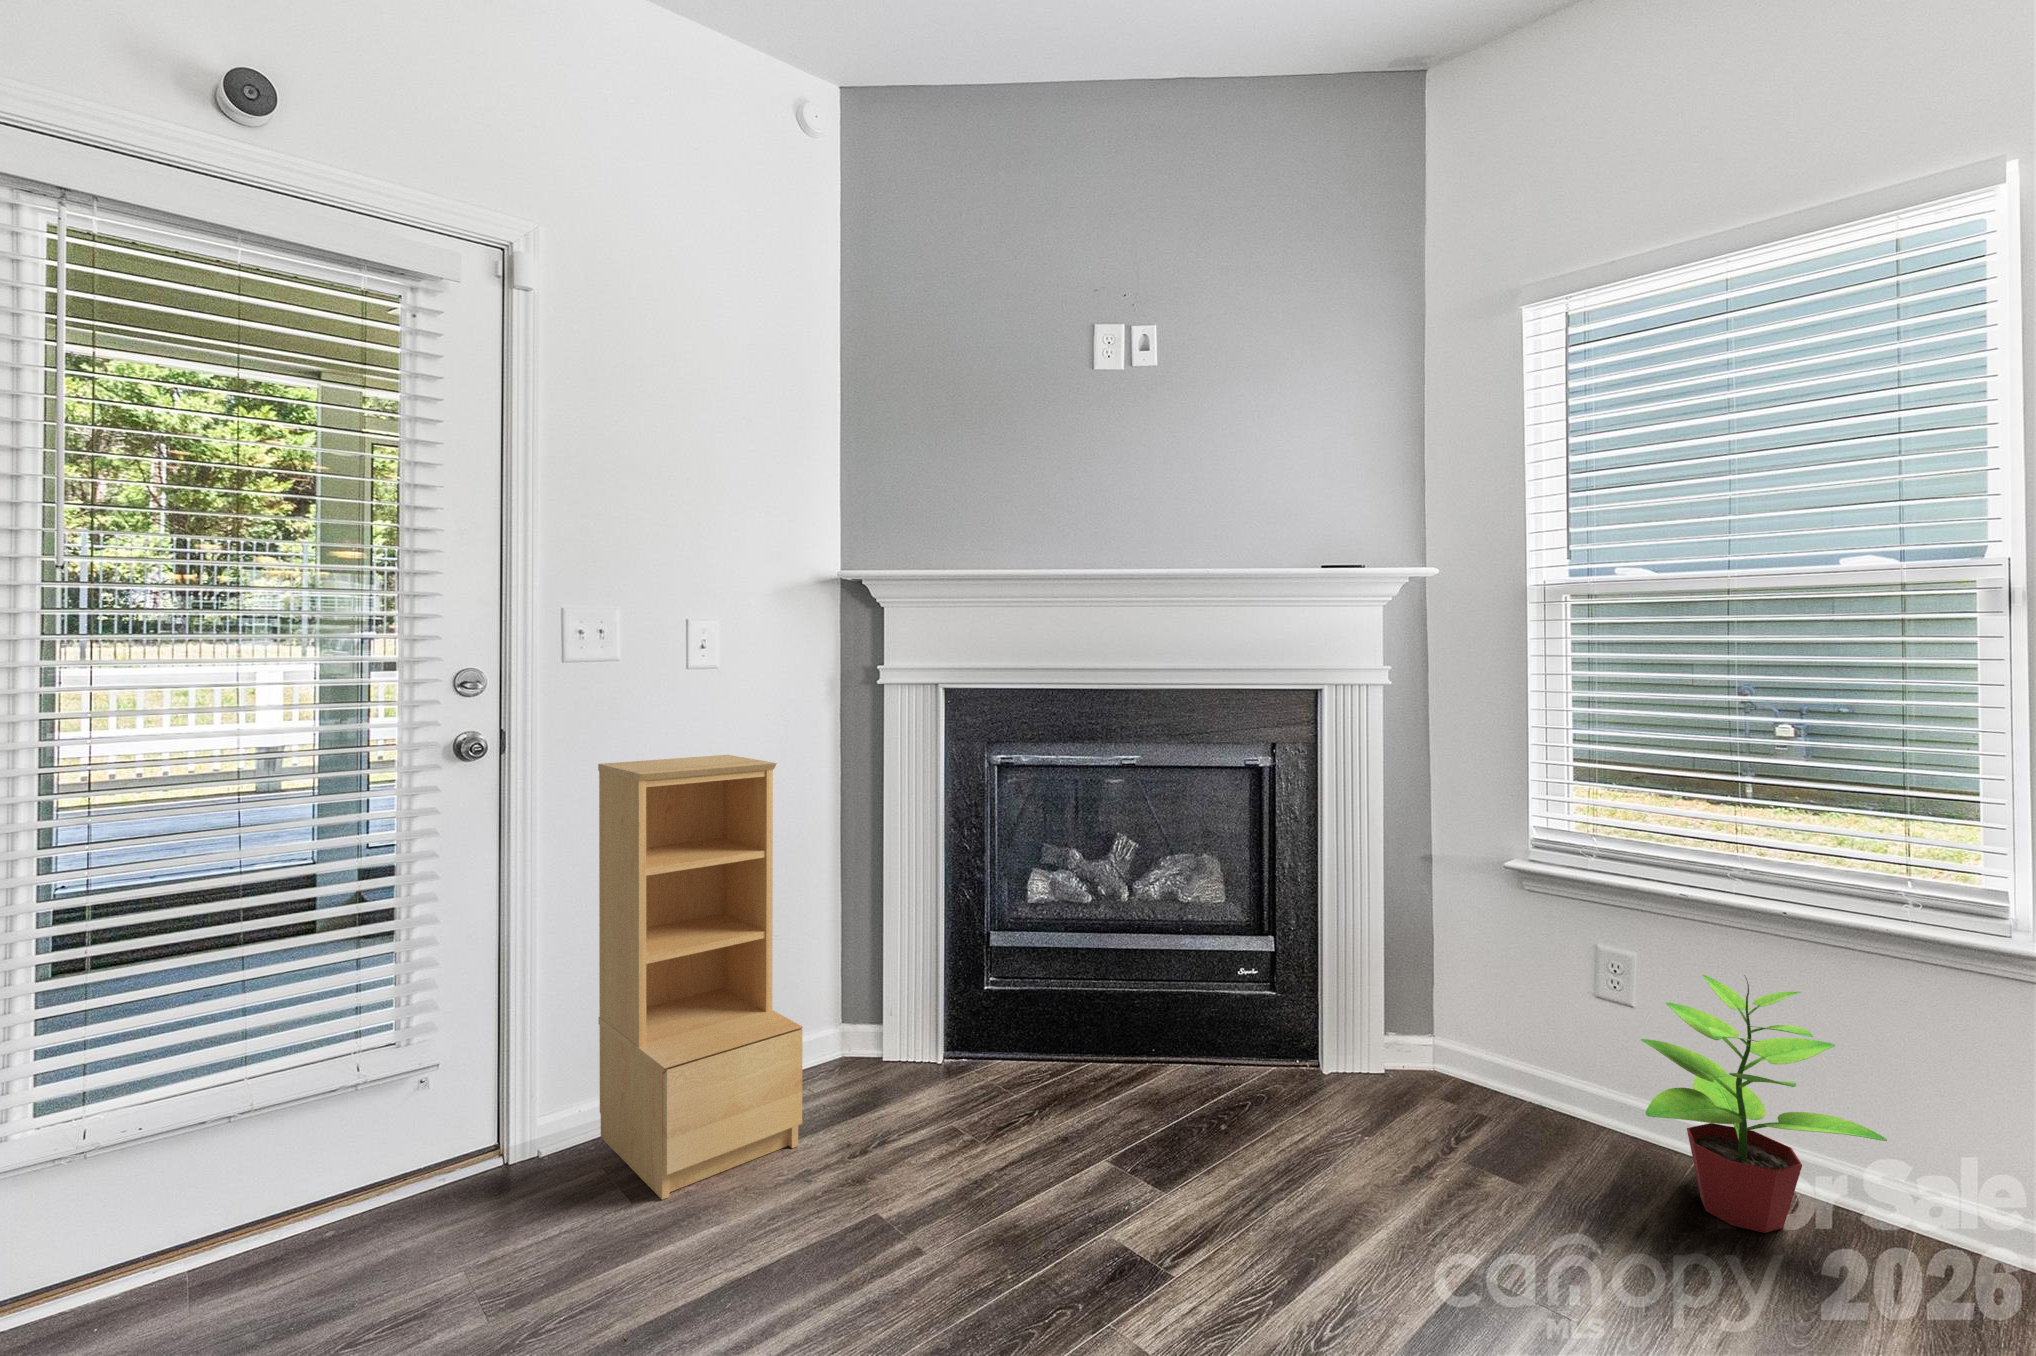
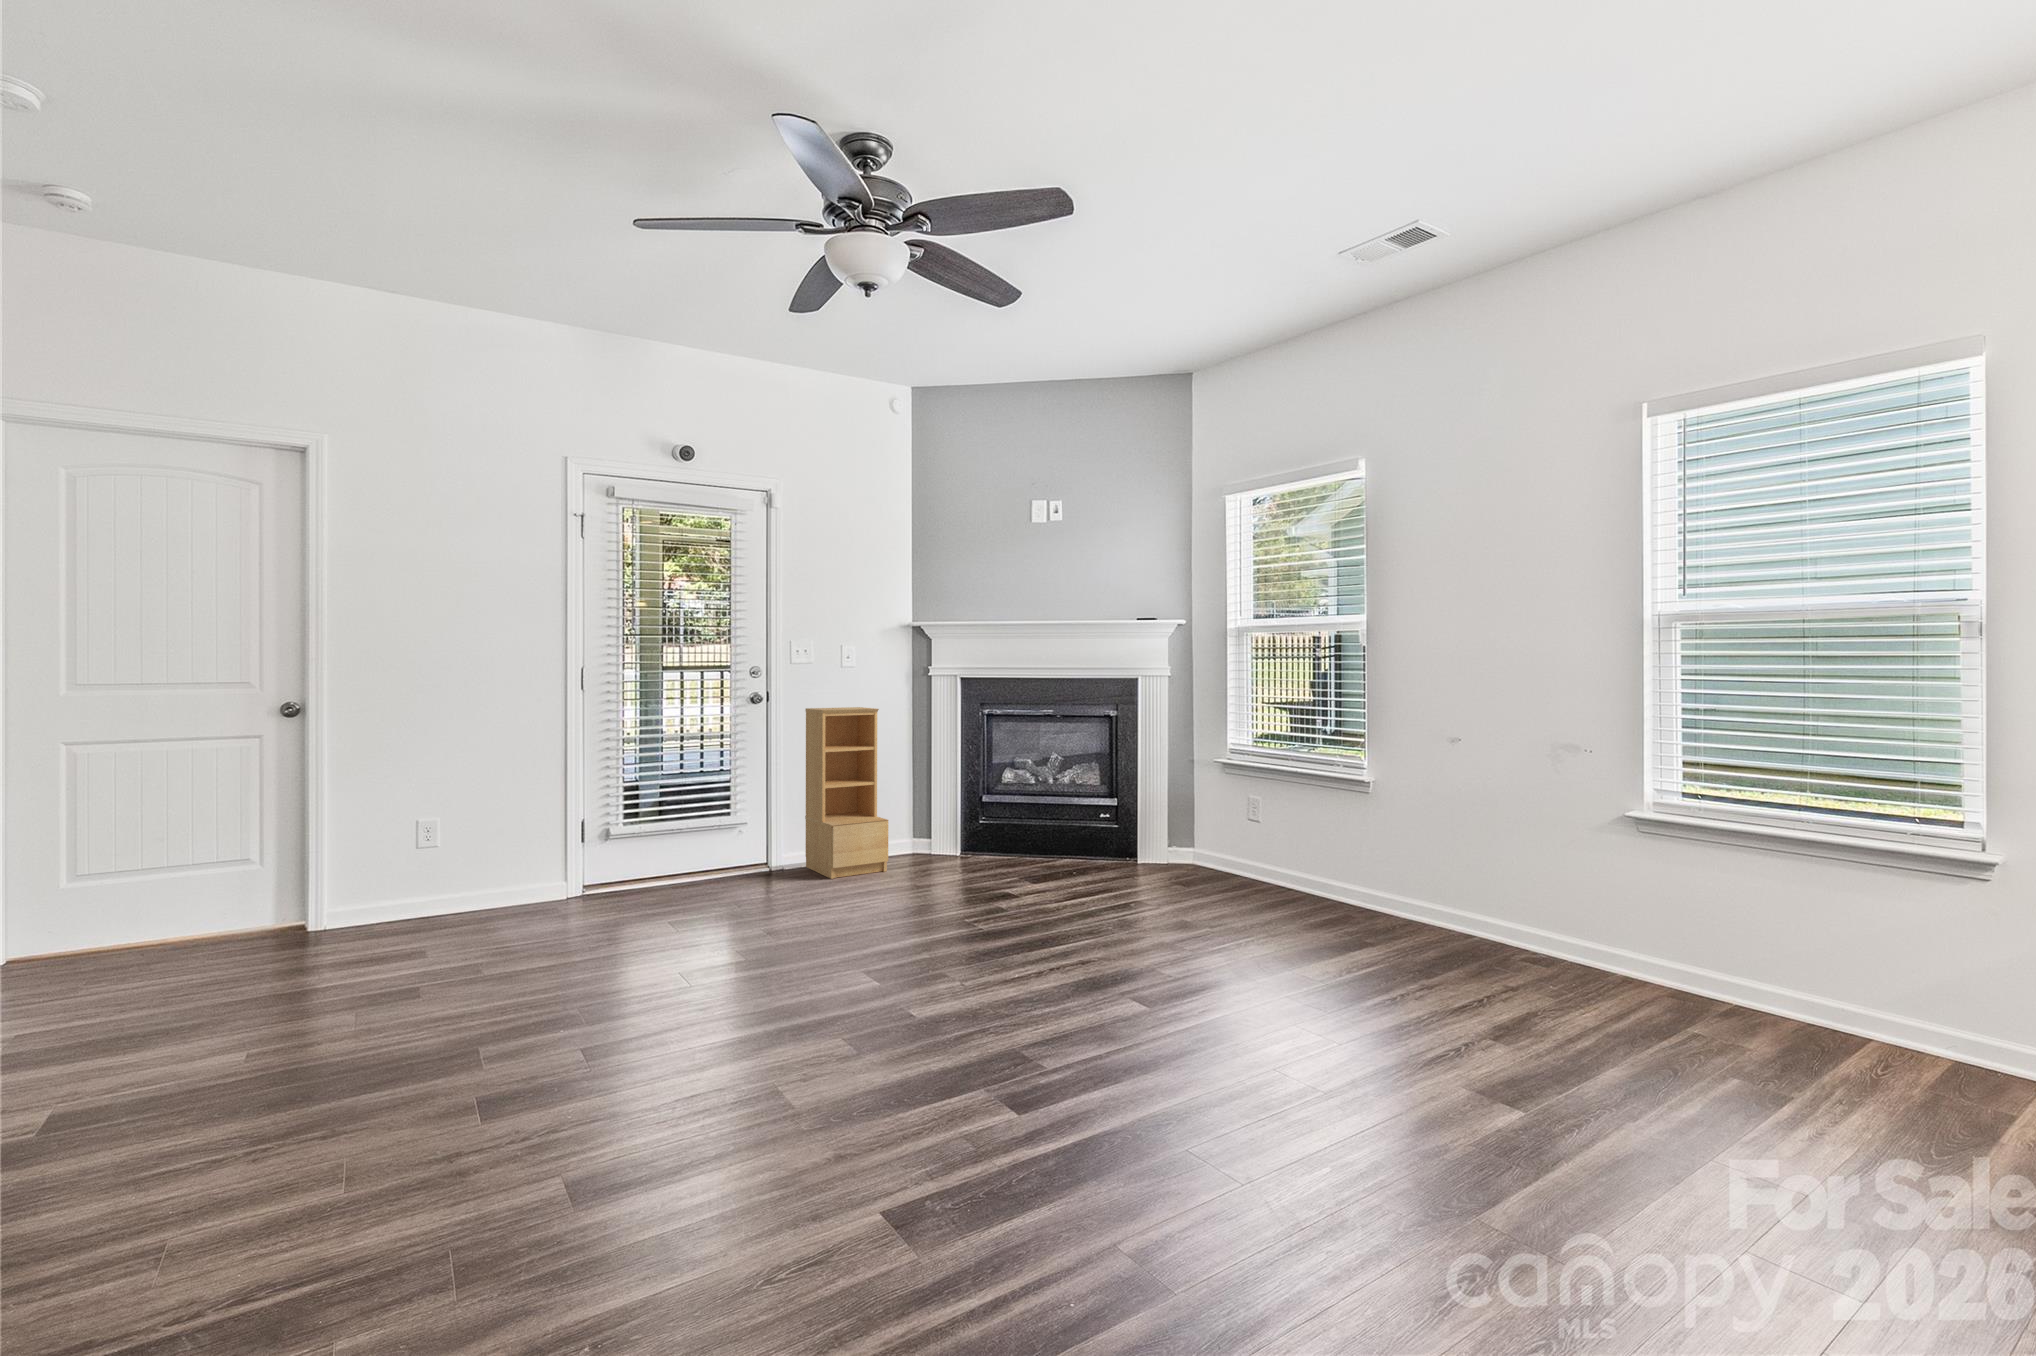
potted plant: present [1641,974,1887,1233] -> none [1222,795,1307,899]

